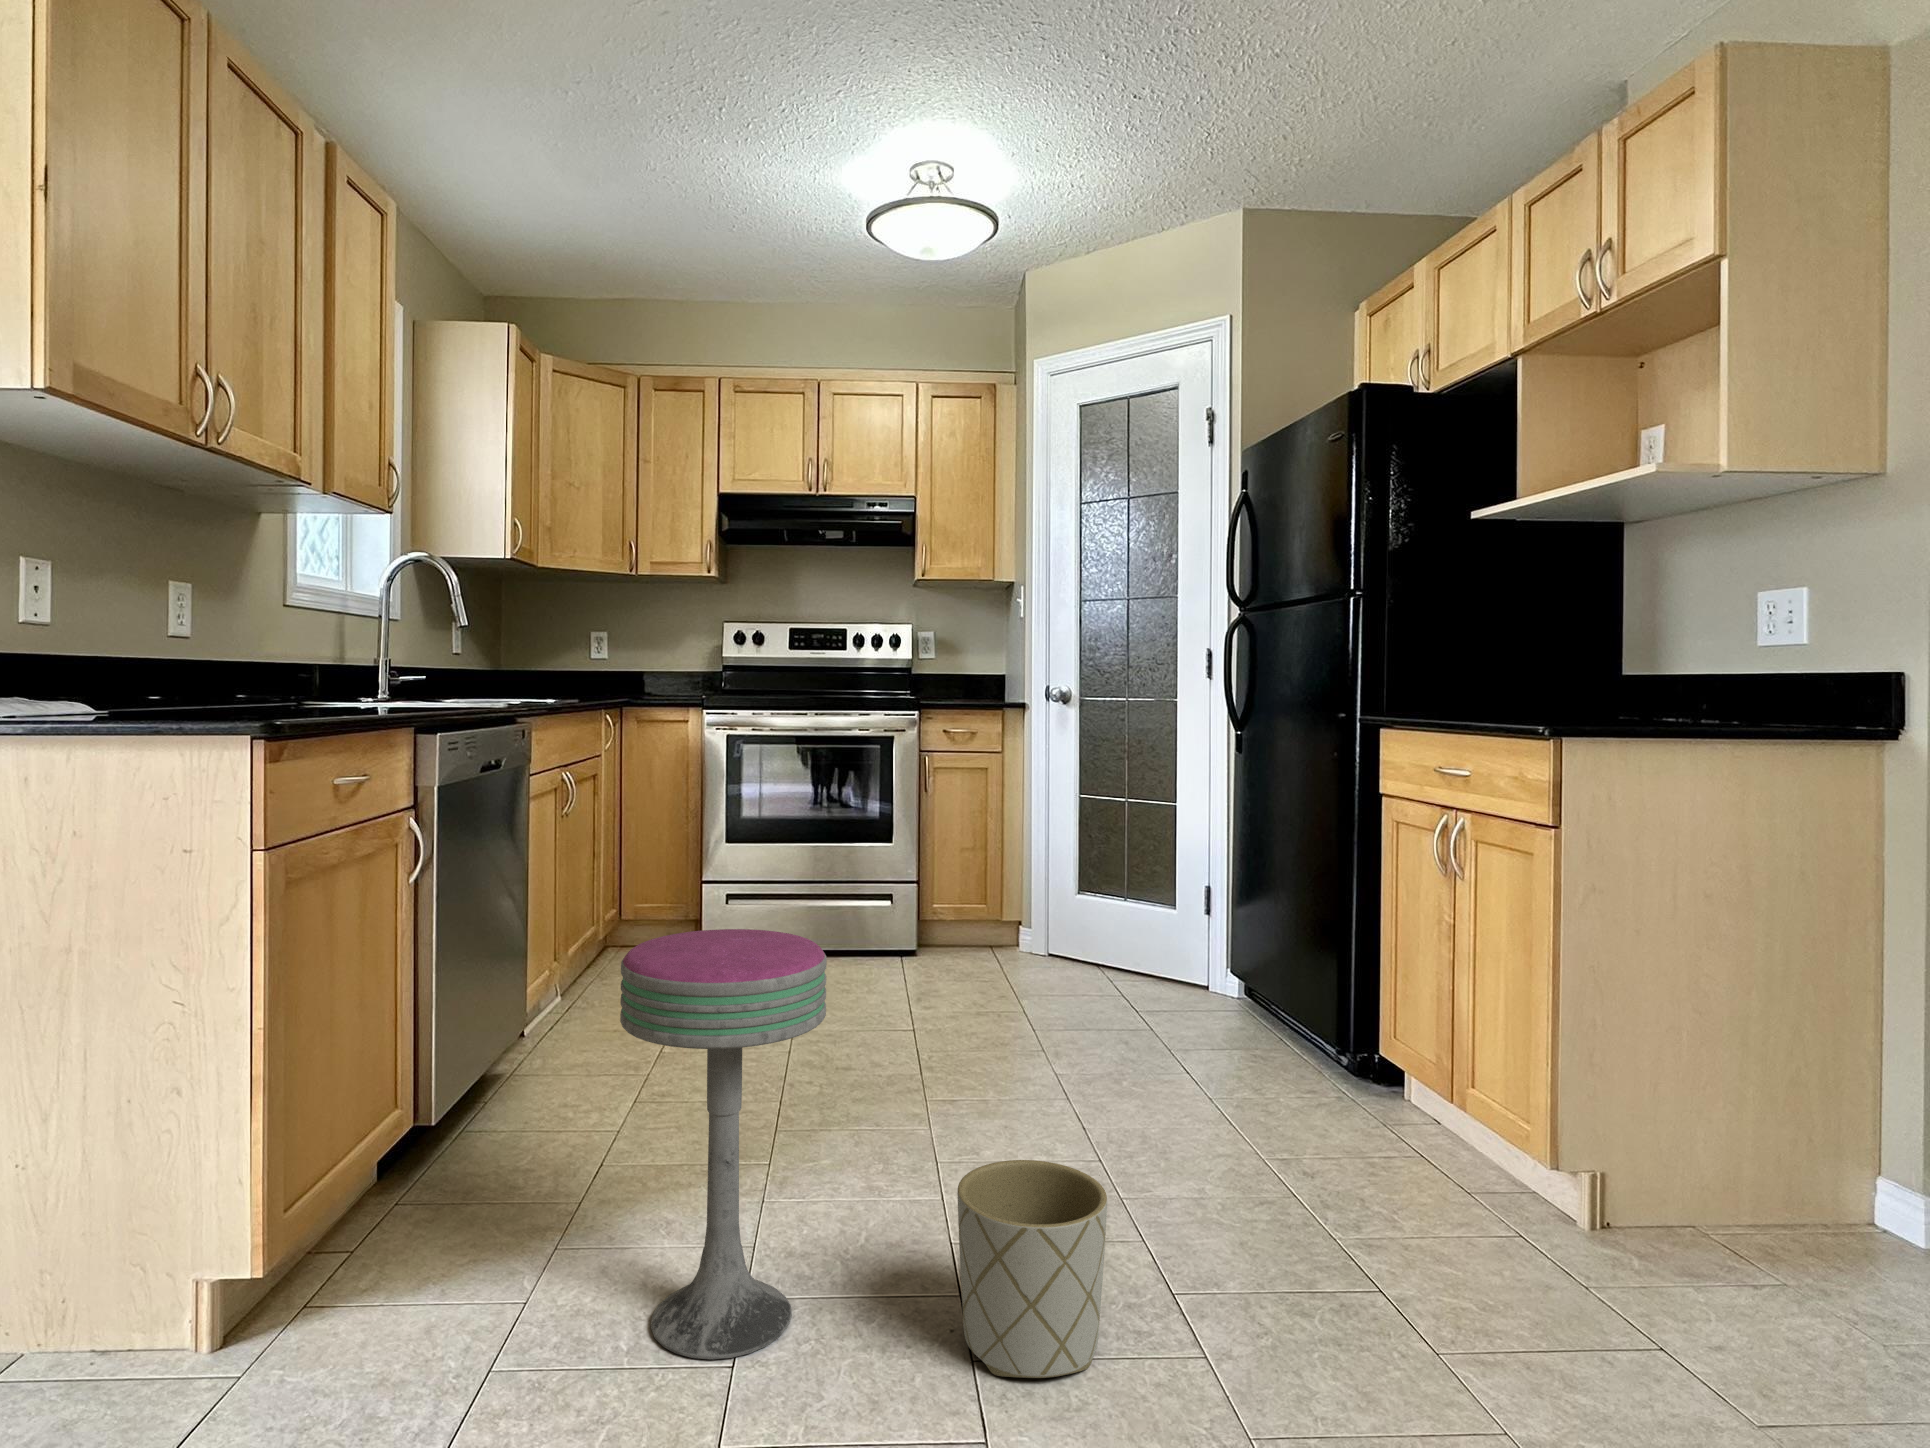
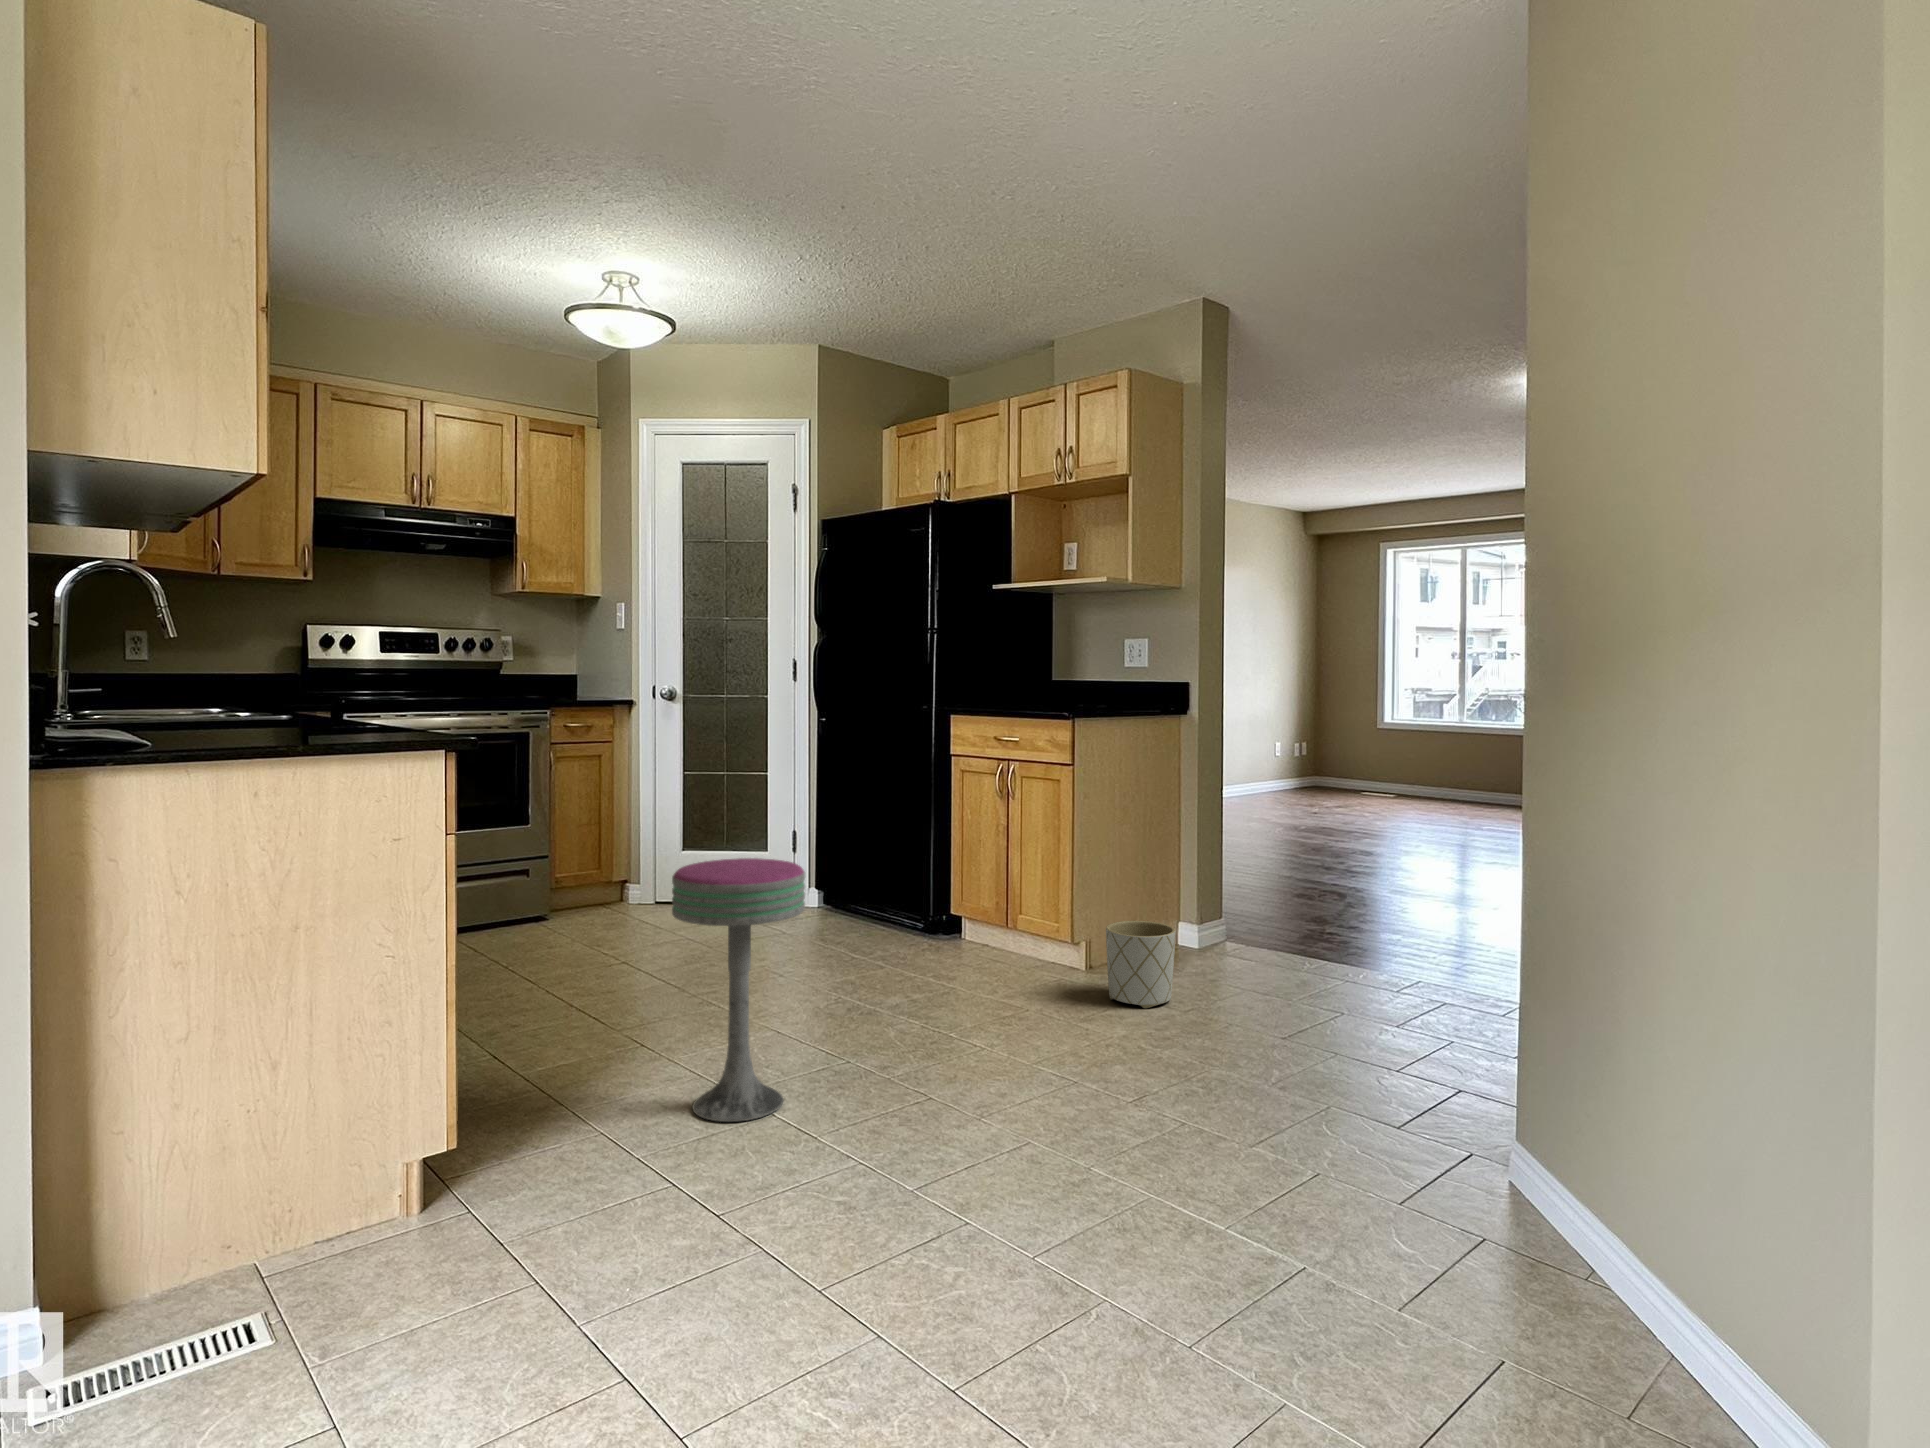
planter: present [957,1160,1107,1378] -> present [1106,921,1176,1008]

